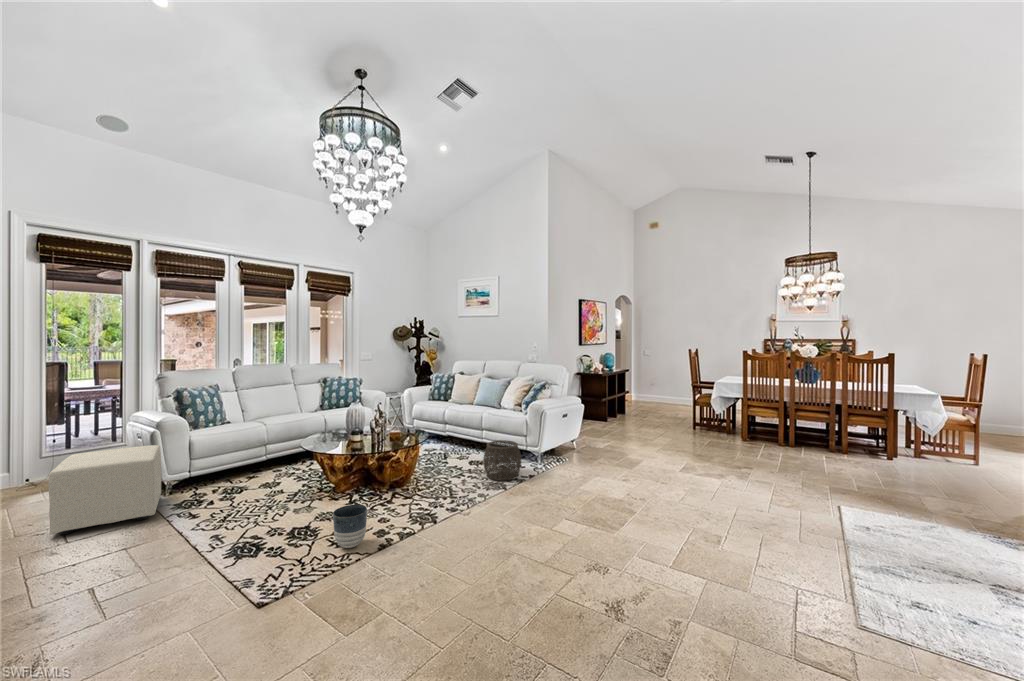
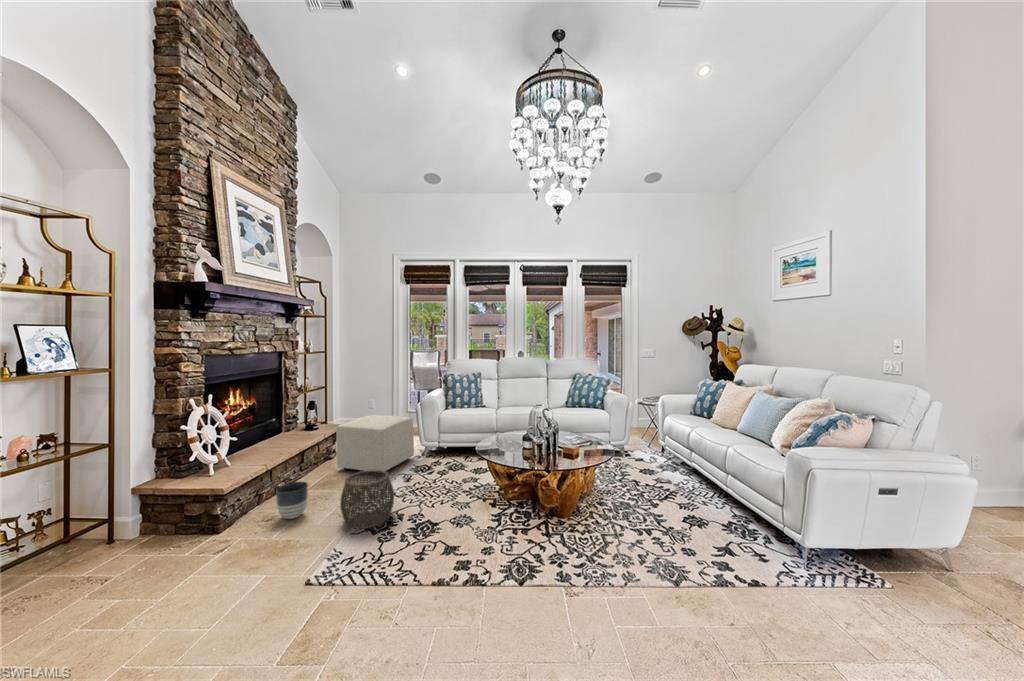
woven basket: present [483,440,521,481] -> present [340,470,394,529]
planter: present [333,505,367,548] -> present [276,482,308,519]

